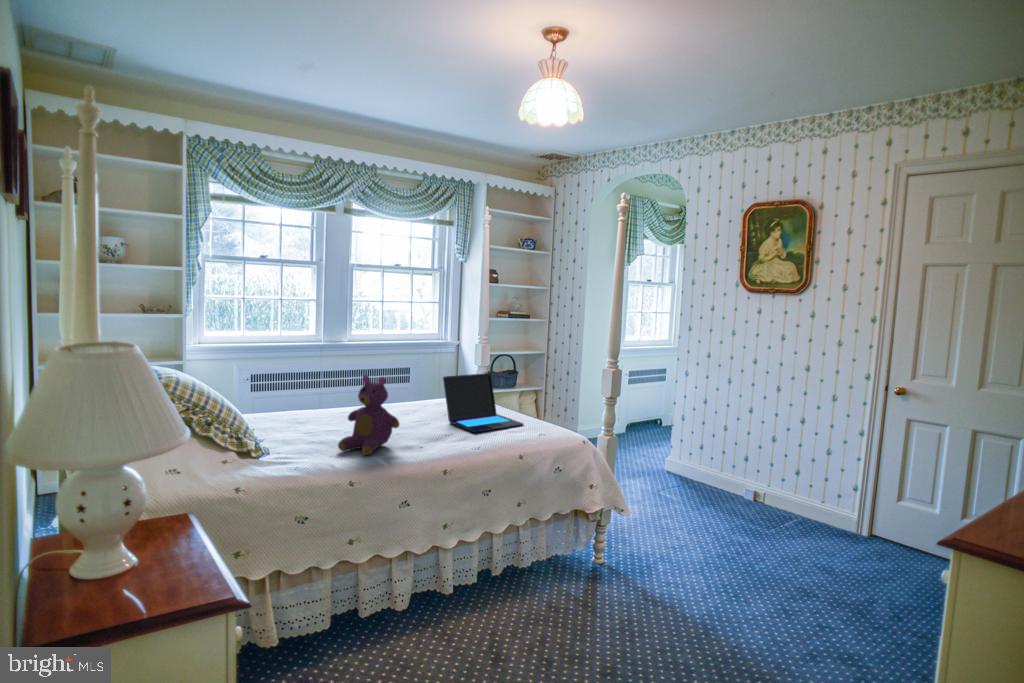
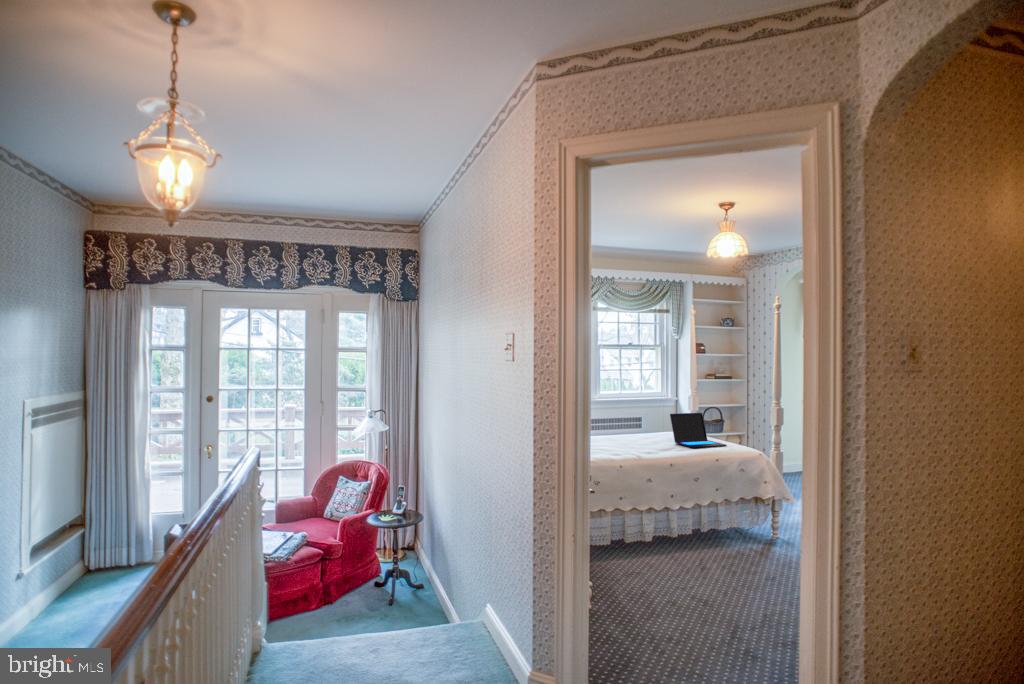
teddy bear: present [338,375,399,455] -> none [612,409,647,454]

